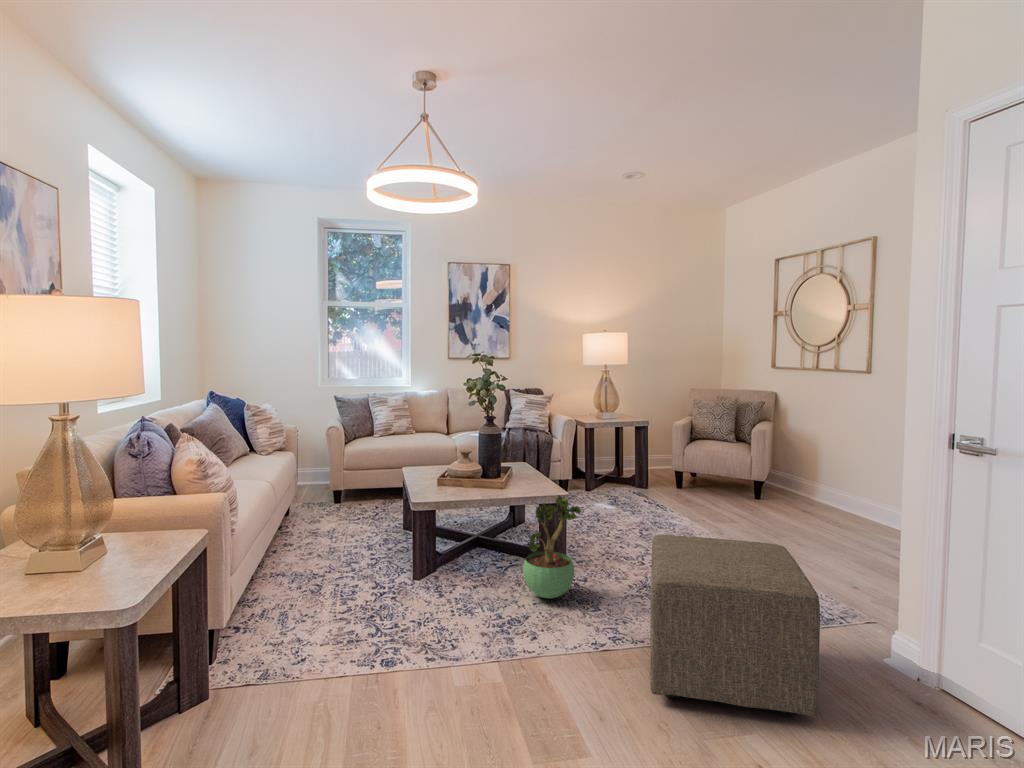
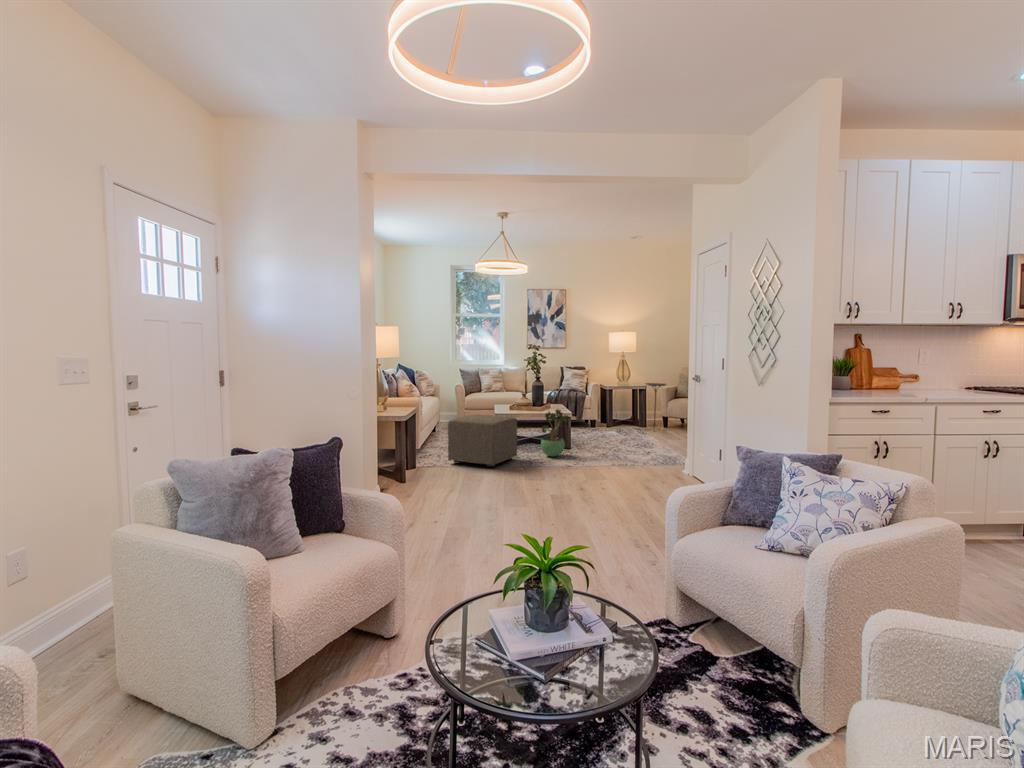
side table: none [649,416,686,498] -> present [646,383,666,427]
ottoman: present [650,535,820,717] -> present [448,415,517,467]

